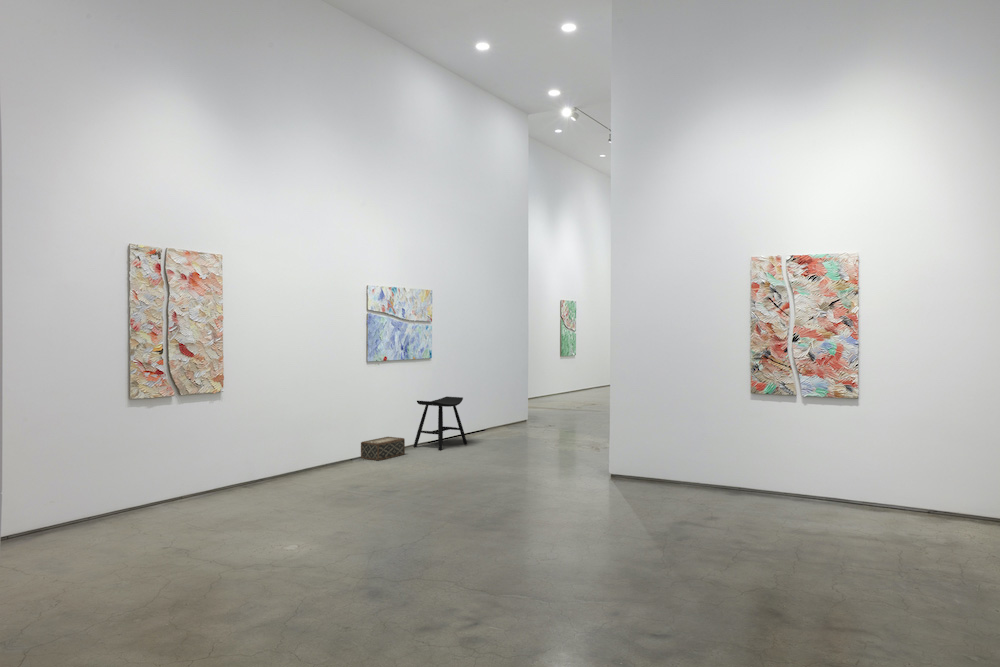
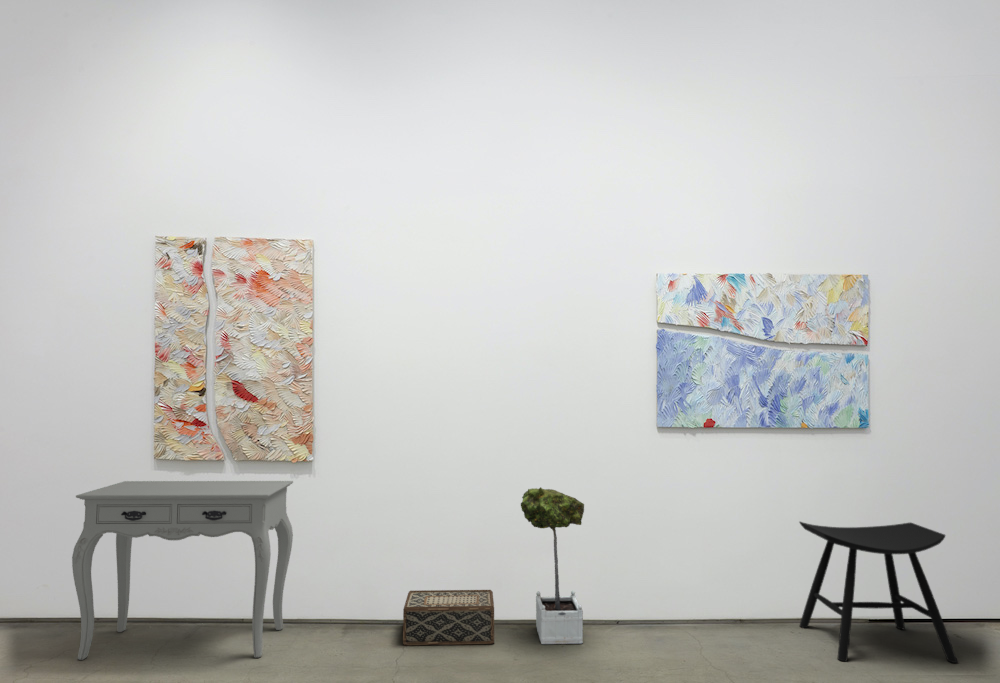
potted tree: none [324,393,358,469] -> present [521,487,584,644]
console table: none [118,405,249,522] -> present [72,481,293,660]
woven basket: present [361,437,405,460] -> present [403,590,494,645]

